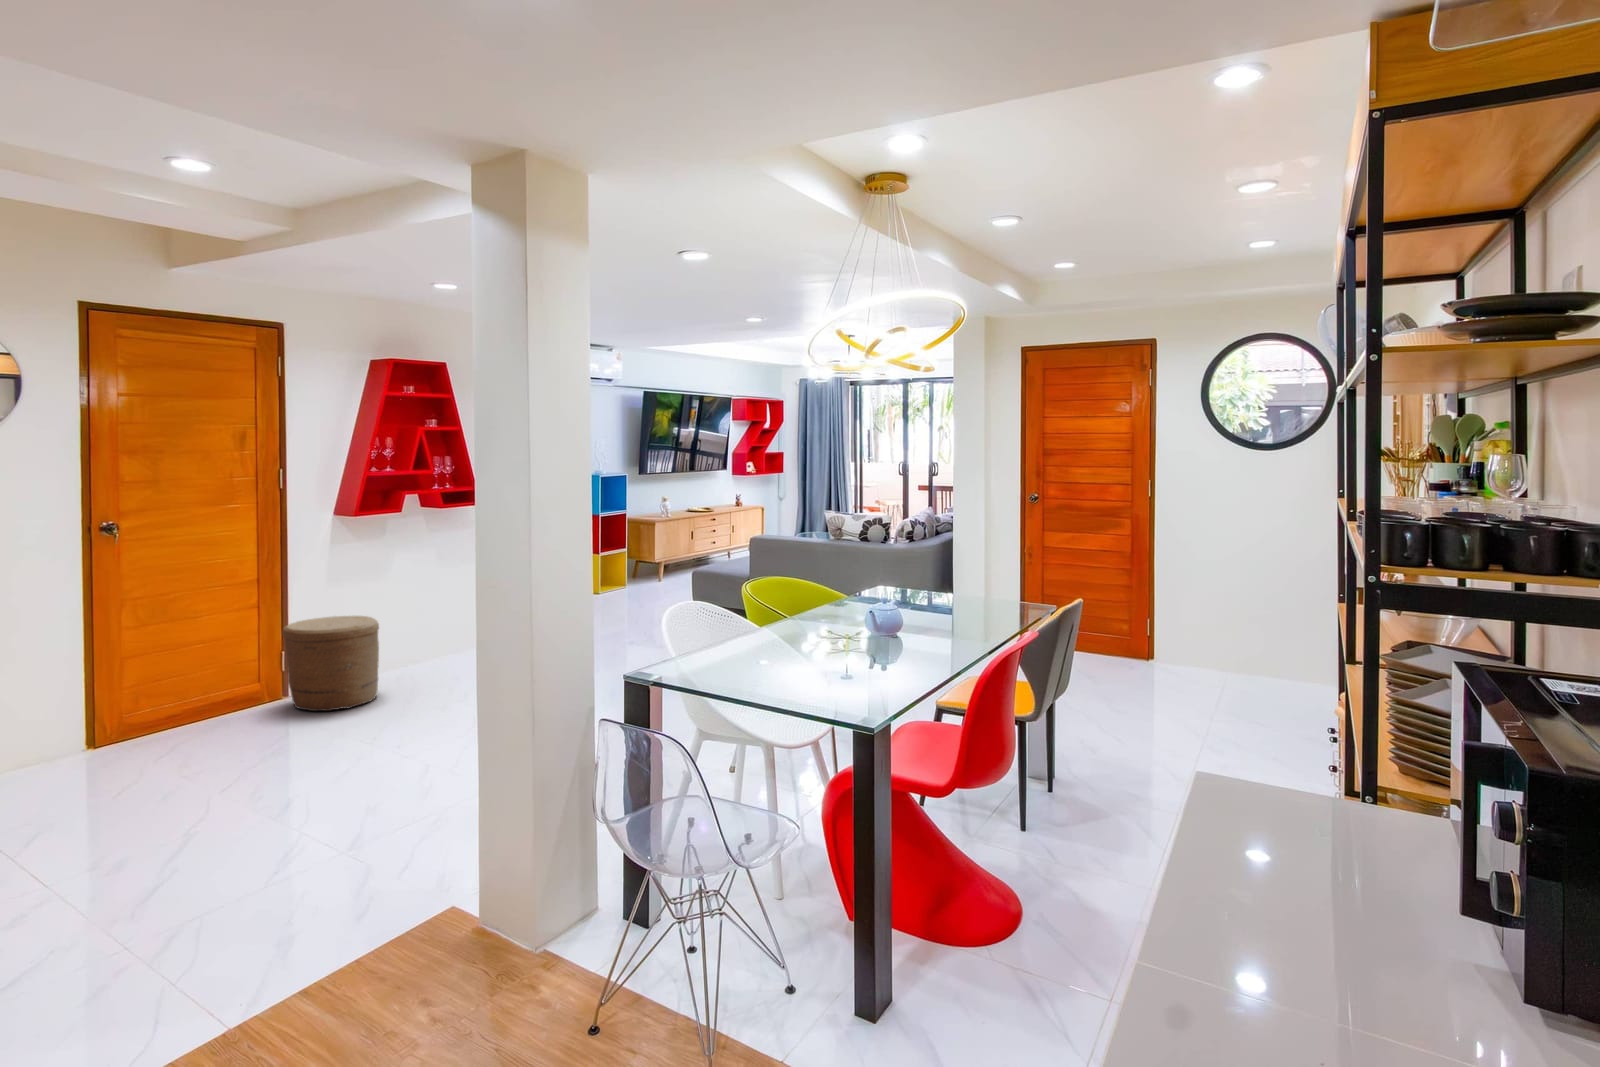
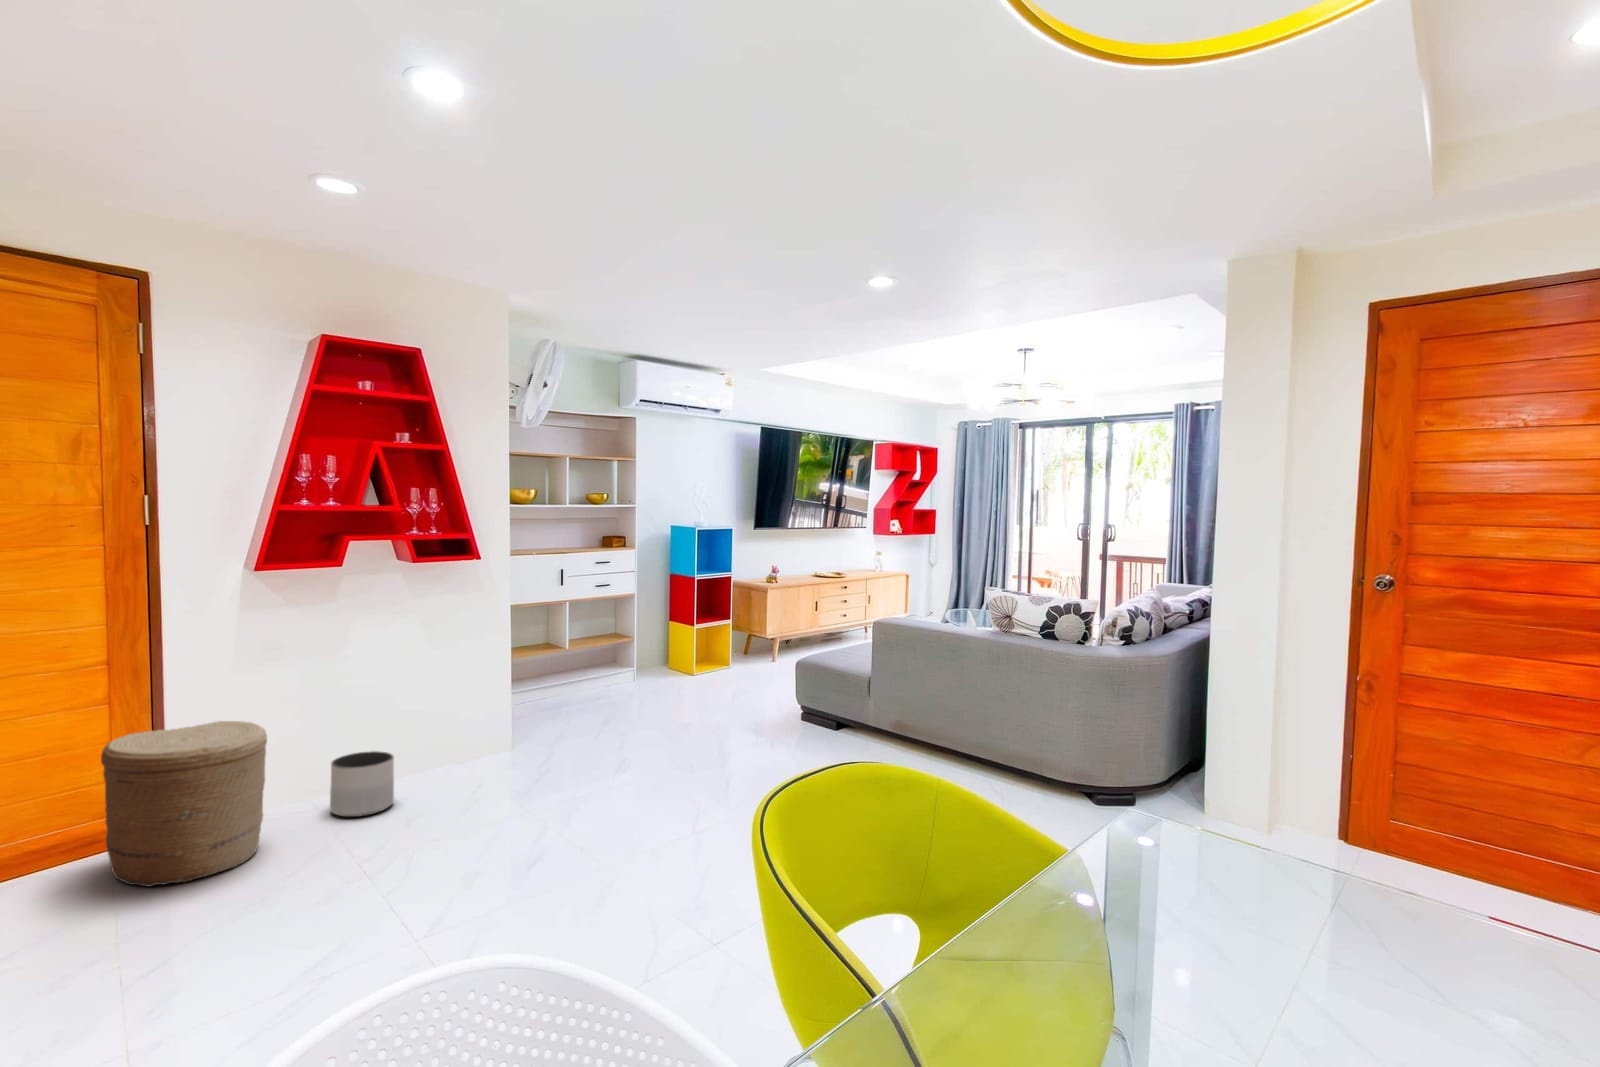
planter: none [400,637,442,678] -> present [330,751,394,817]

